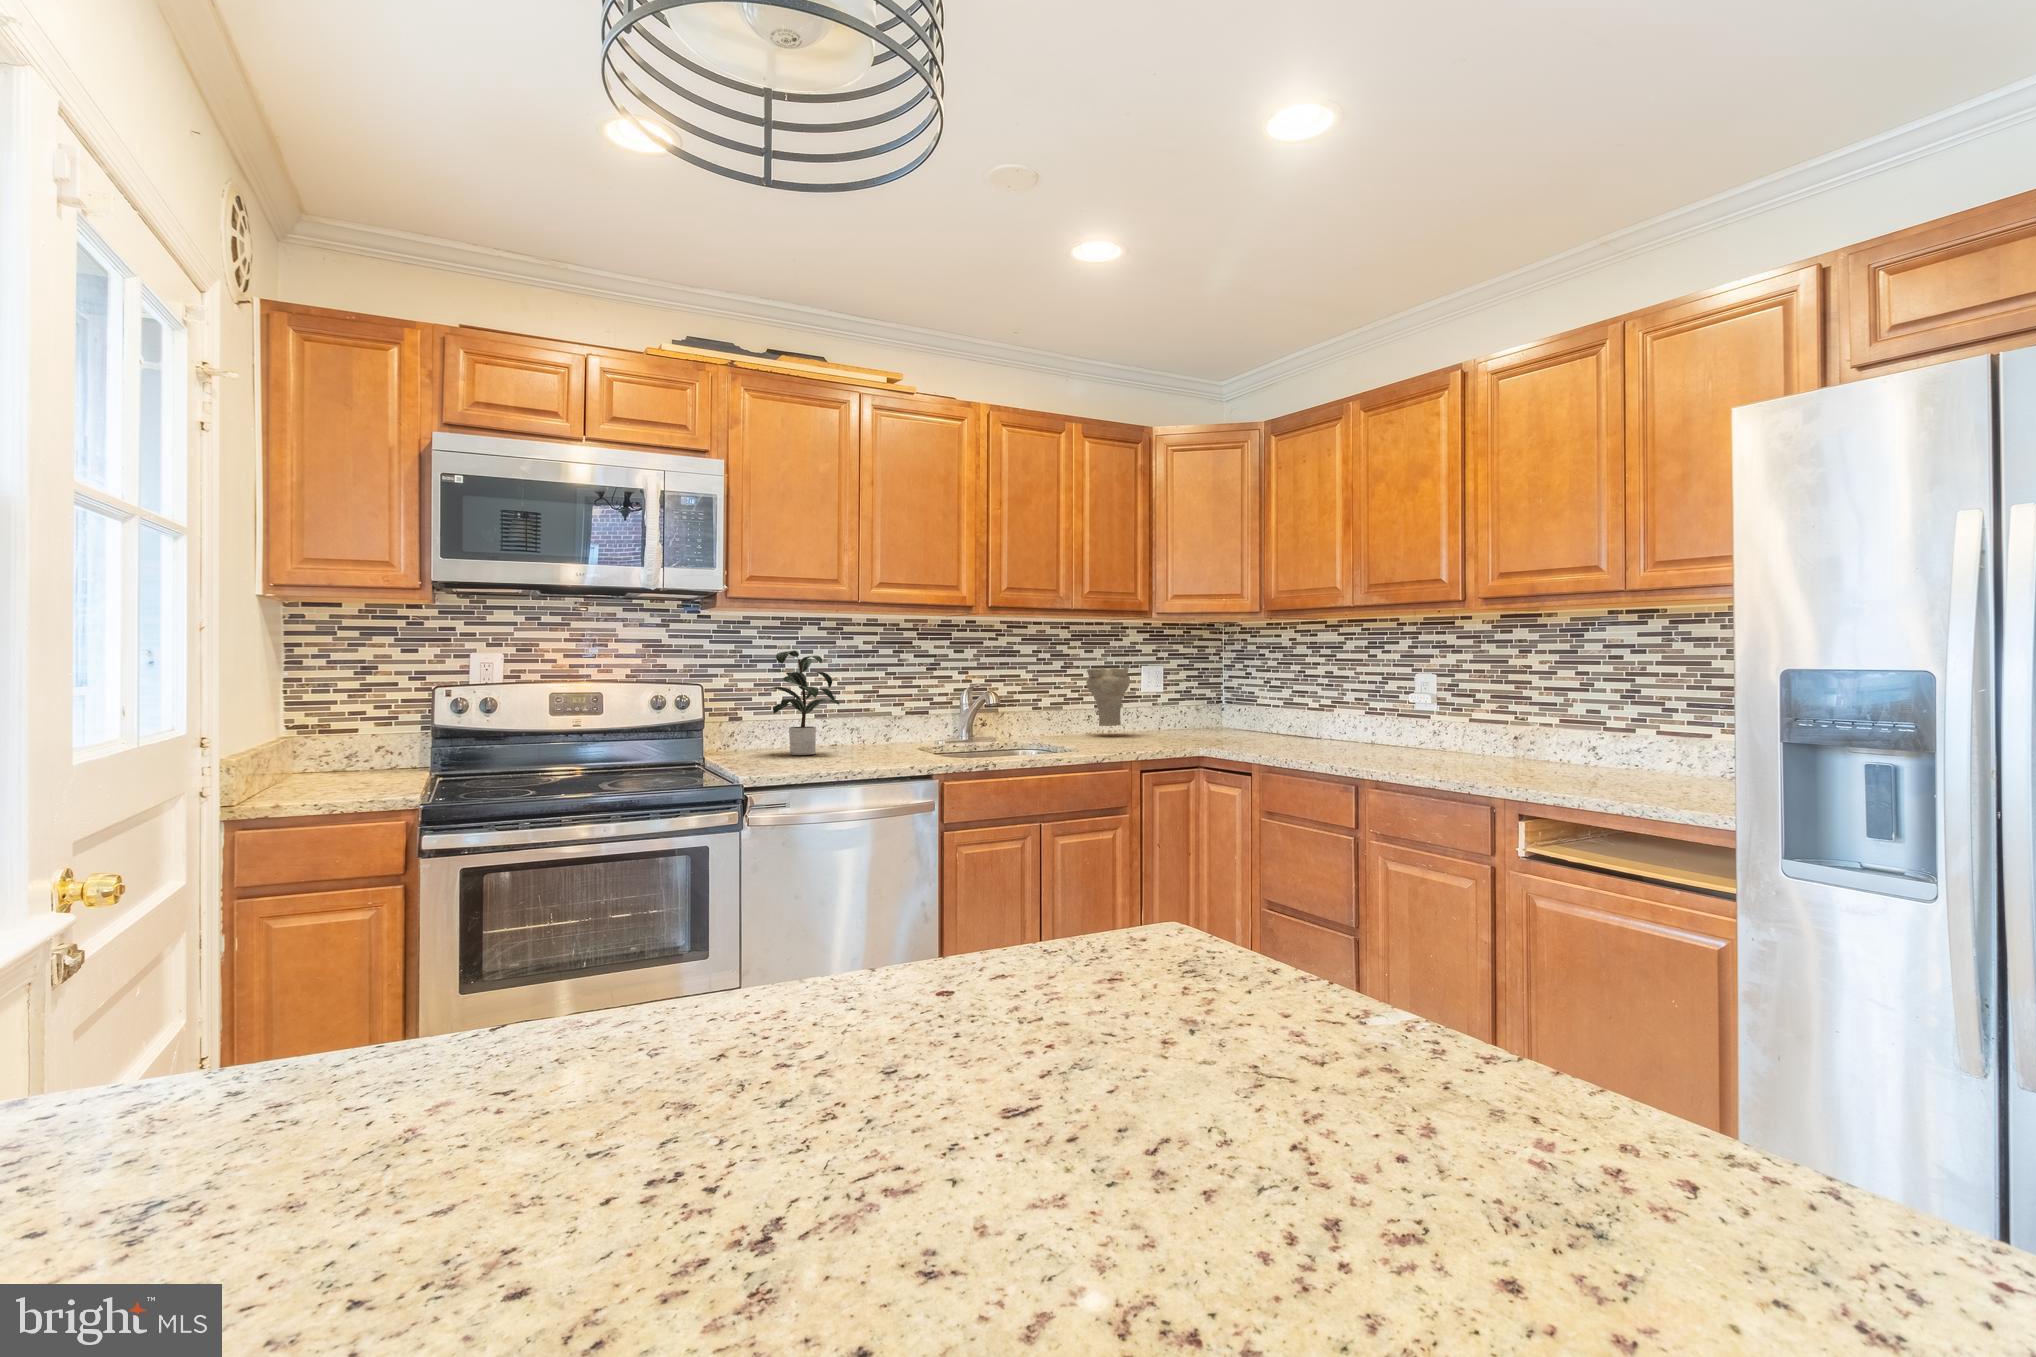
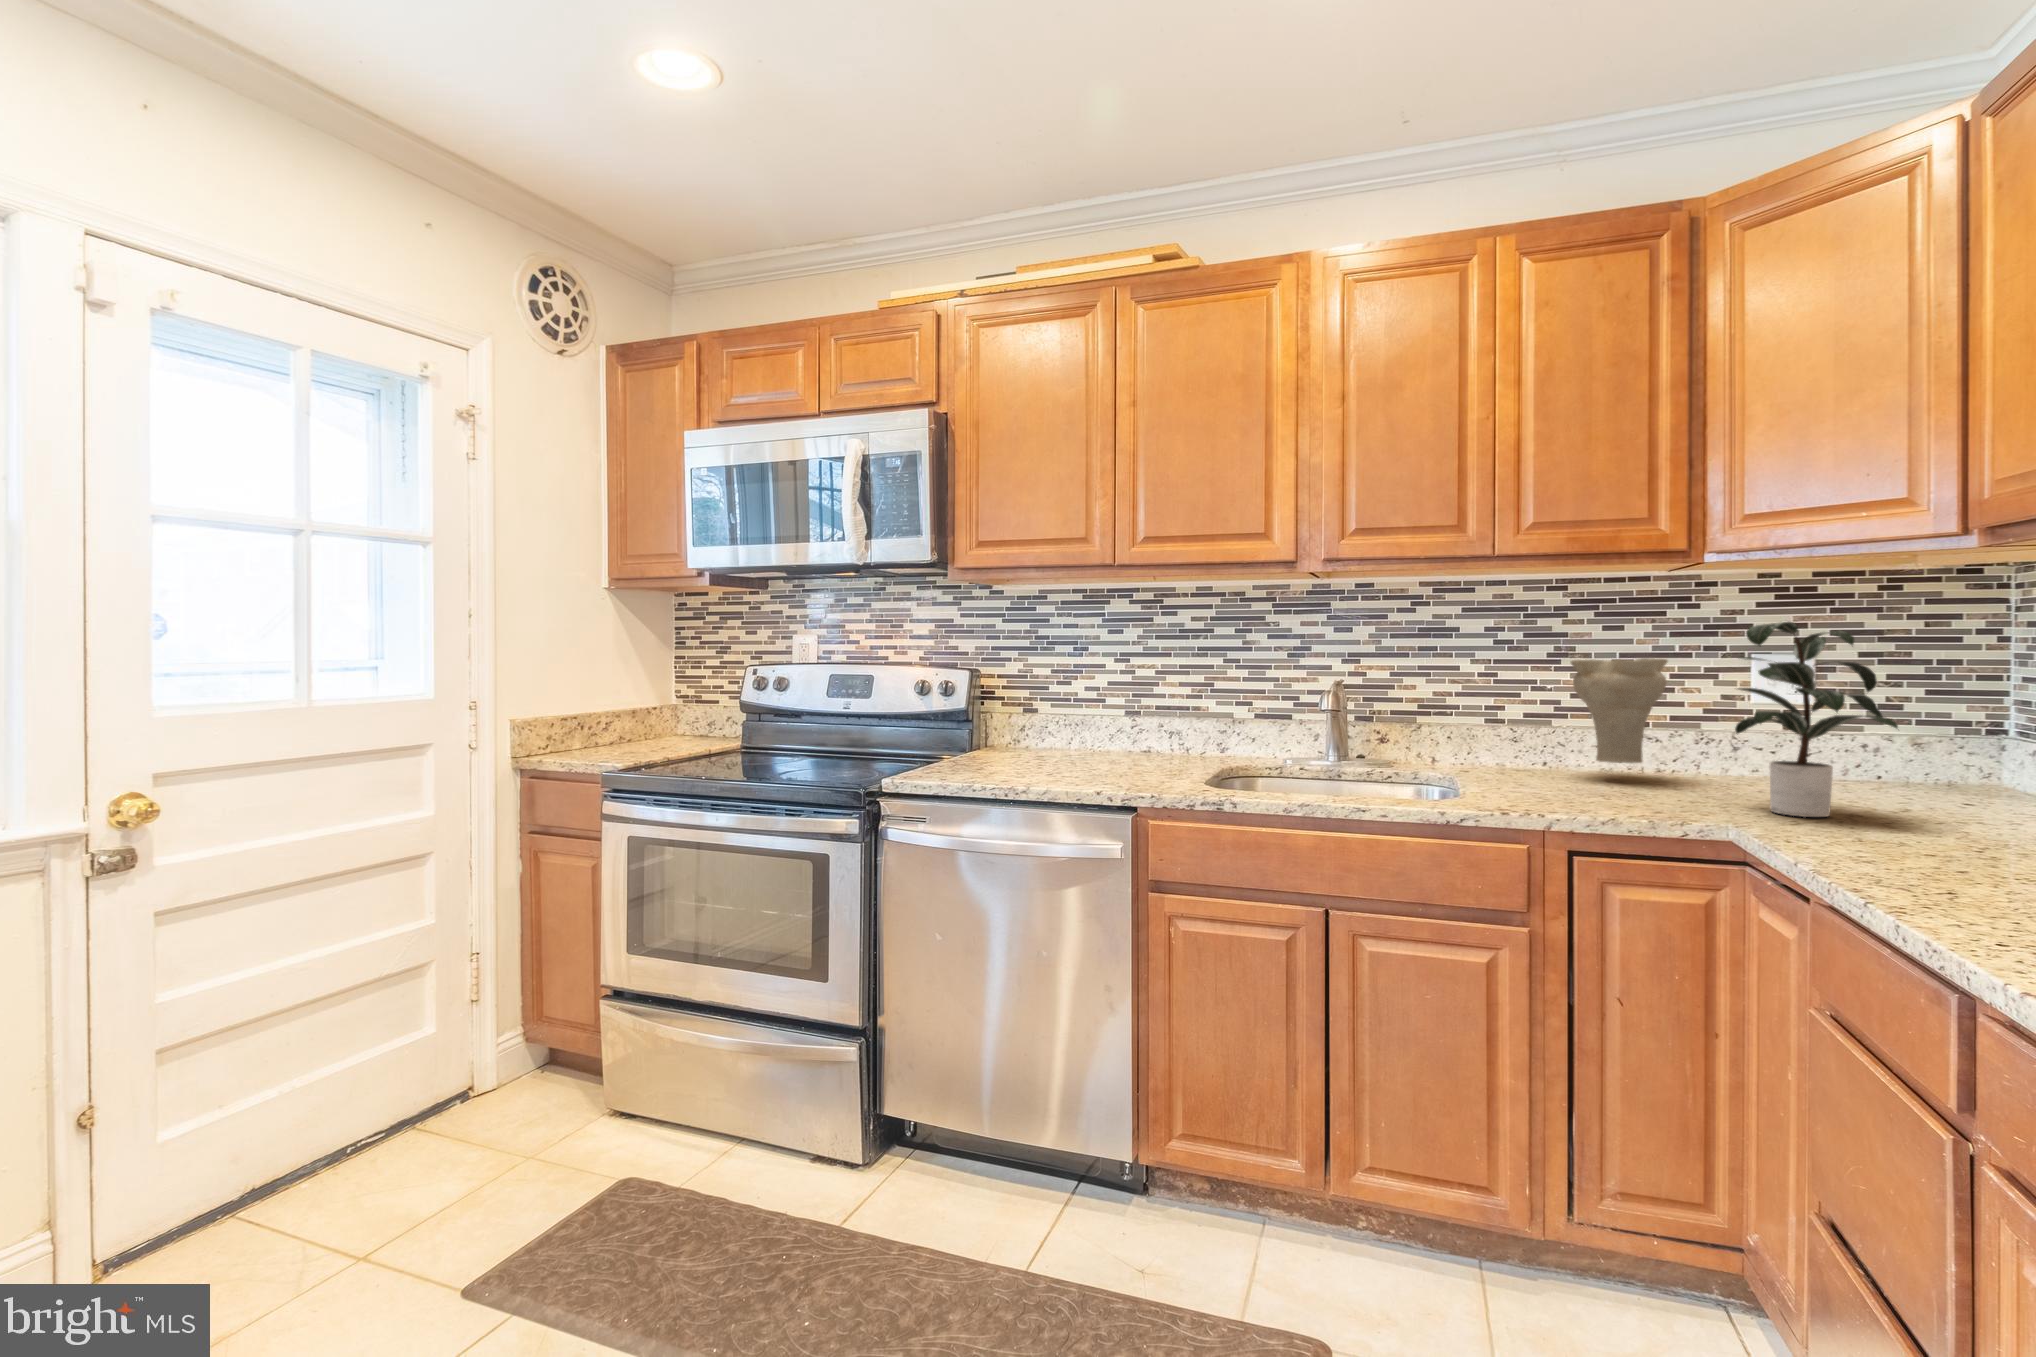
potted plant: present [773,650,839,755] -> present [1735,622,1898,817]

